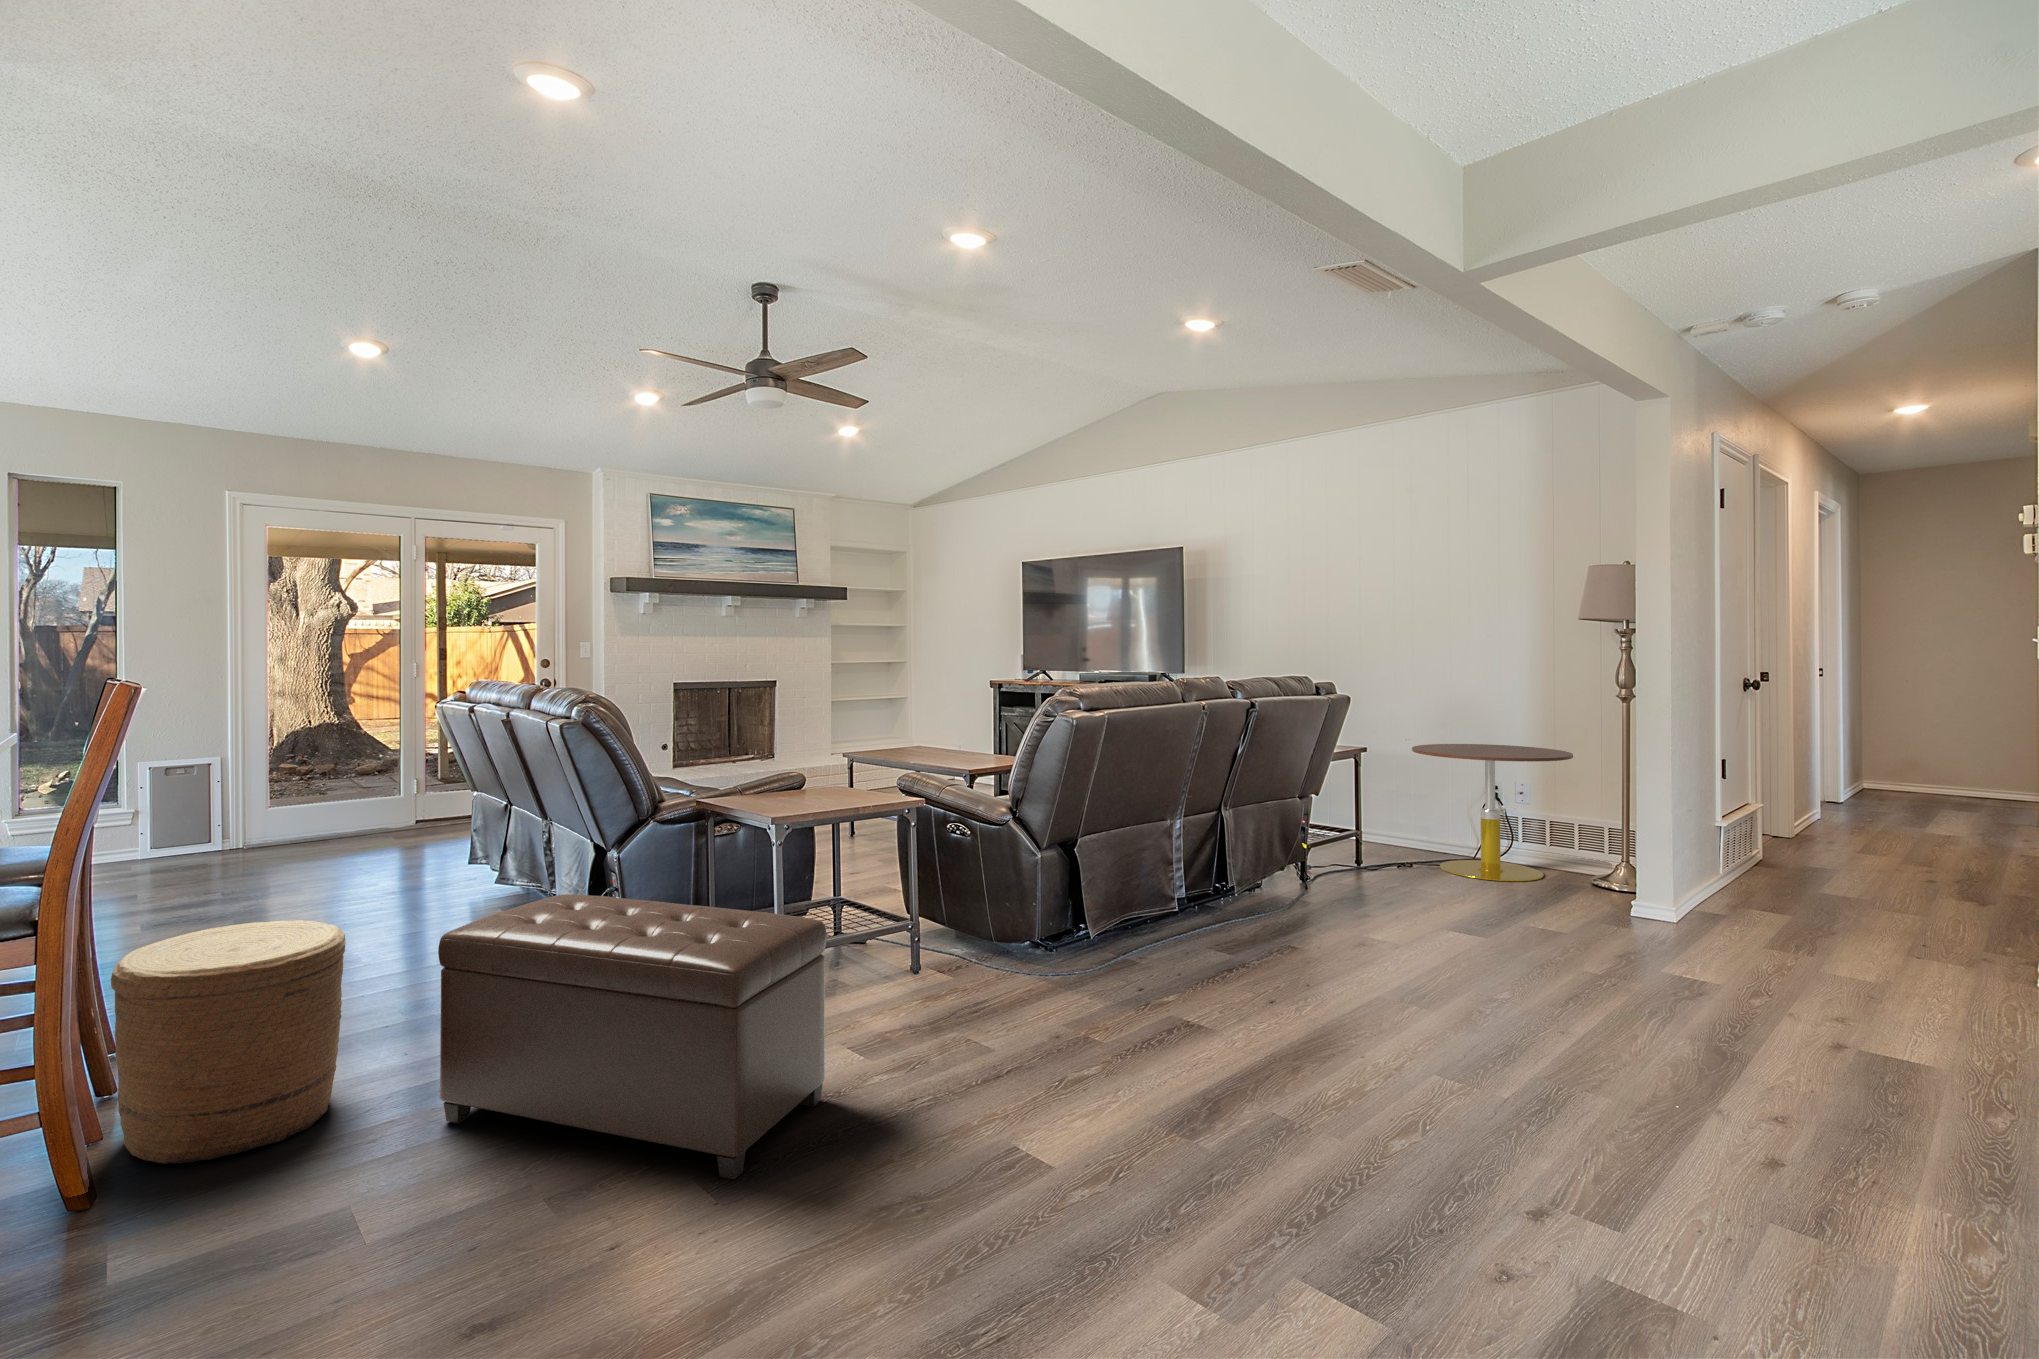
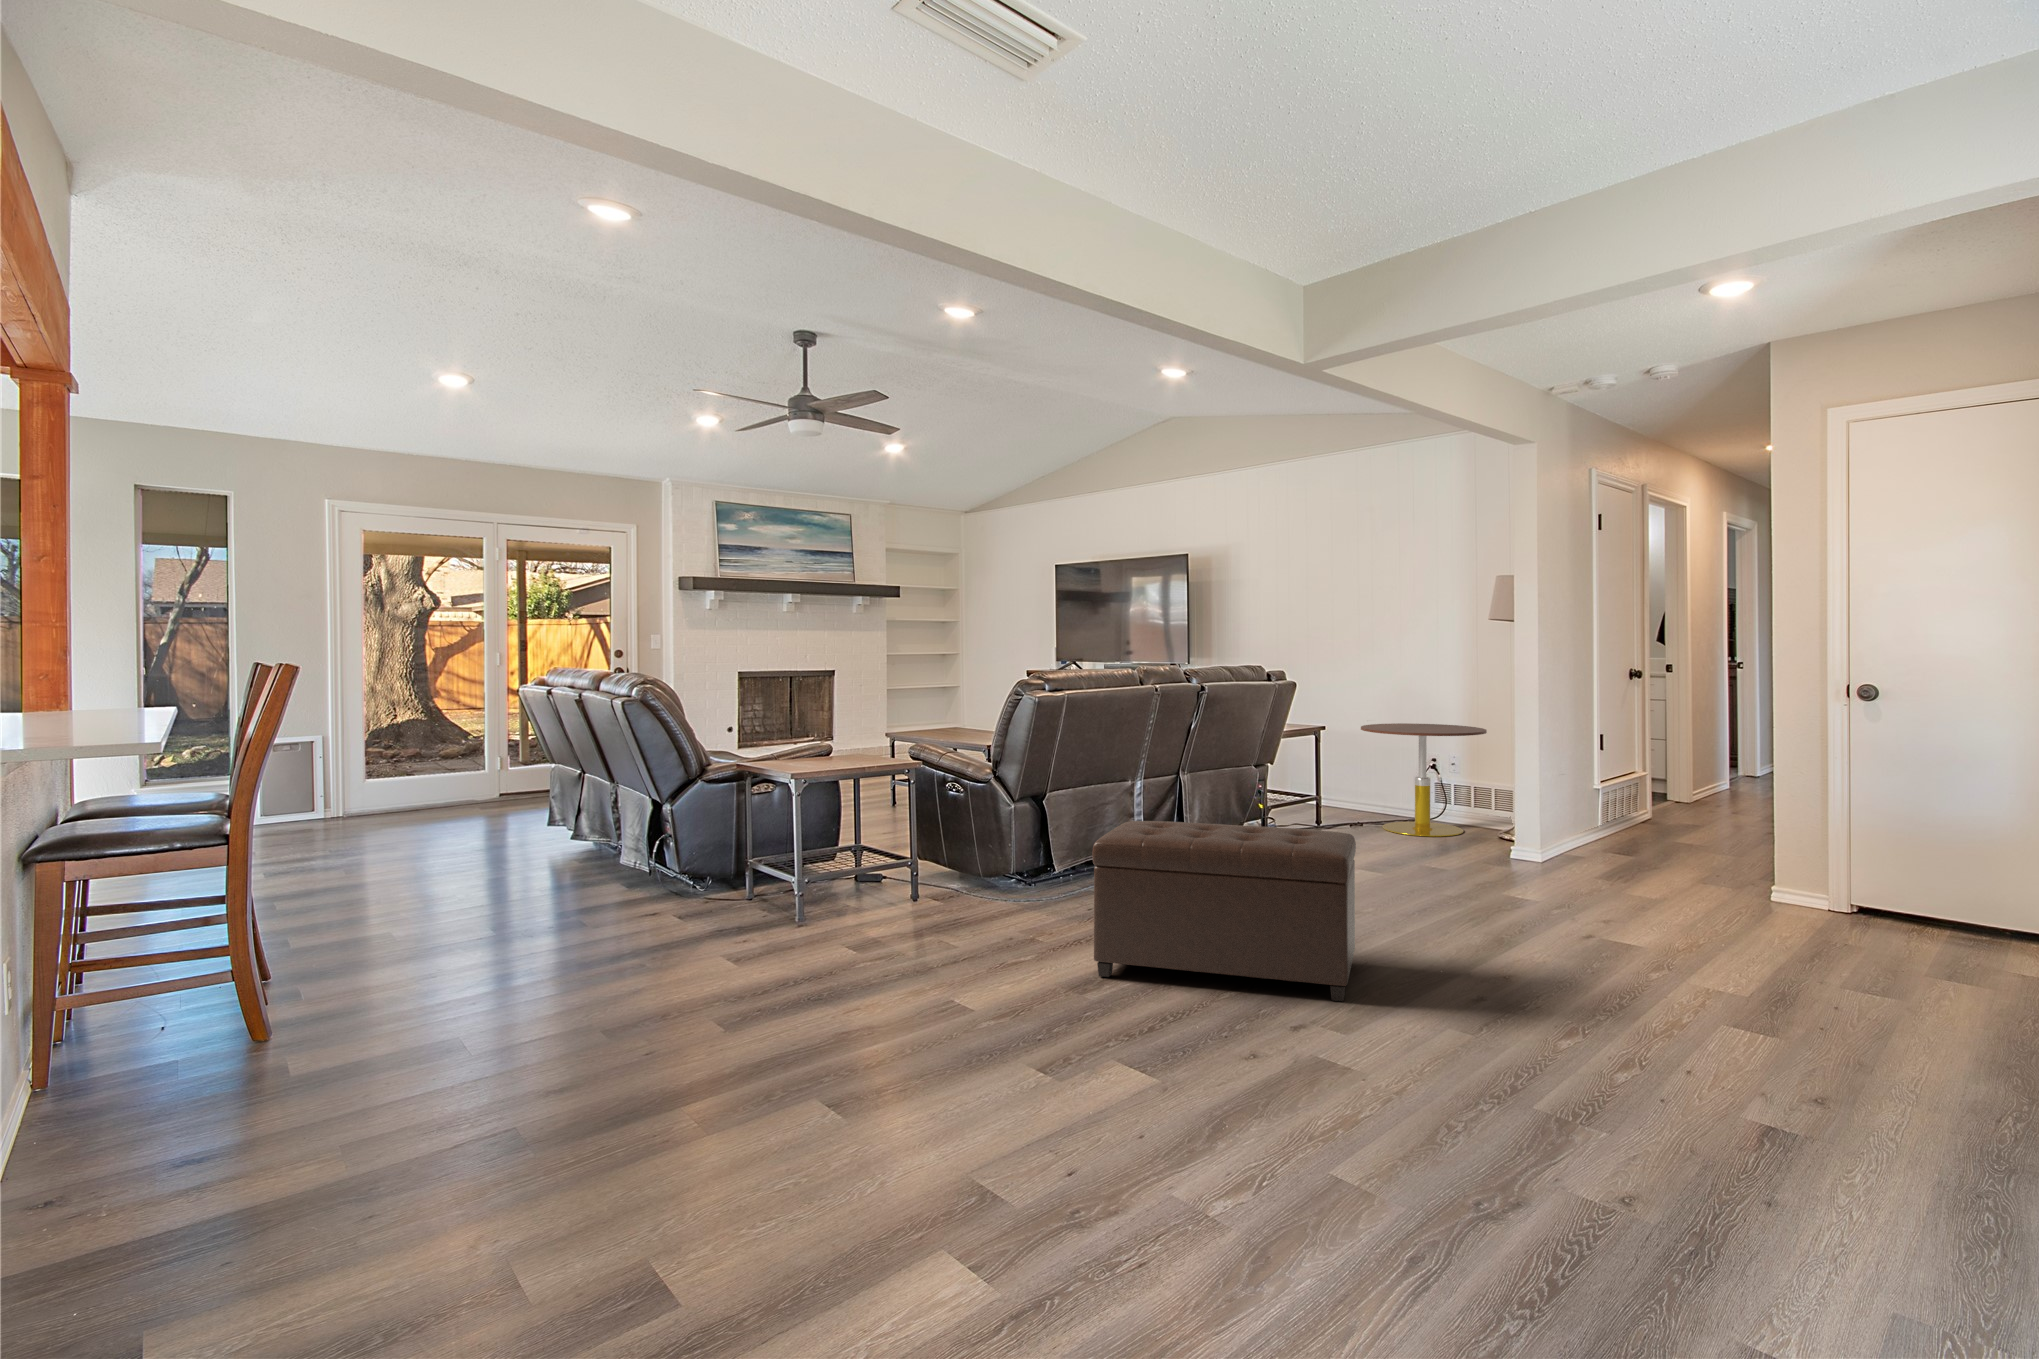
ottoman: present [438,894,827,1179] -> present [1092,821,1356,1002]
woven basket: present [111,920,345,1164] -> none [285,844,456,1011]

